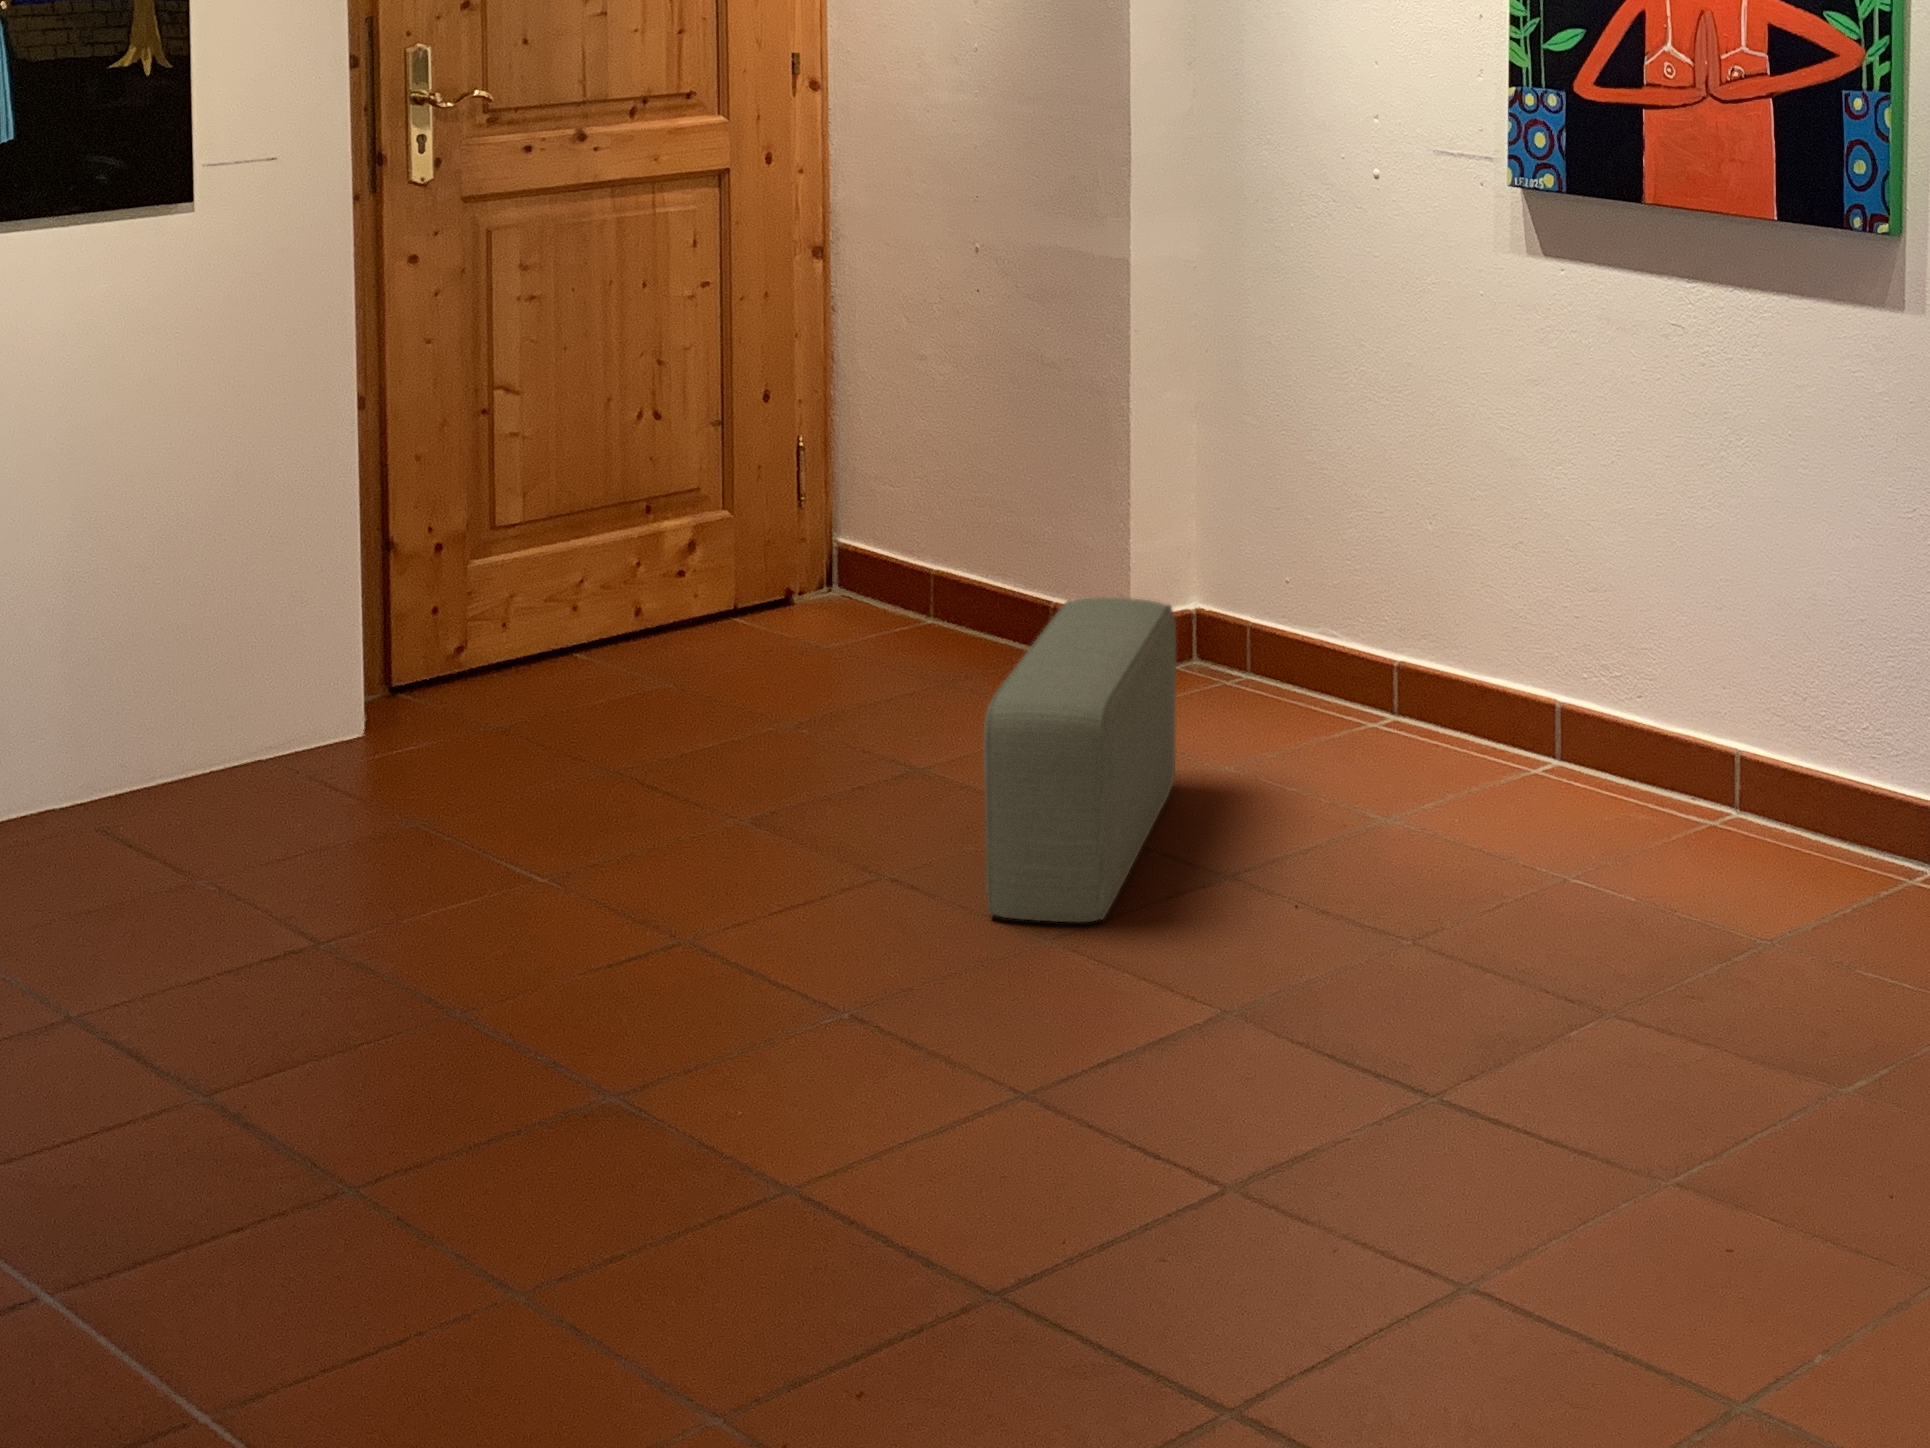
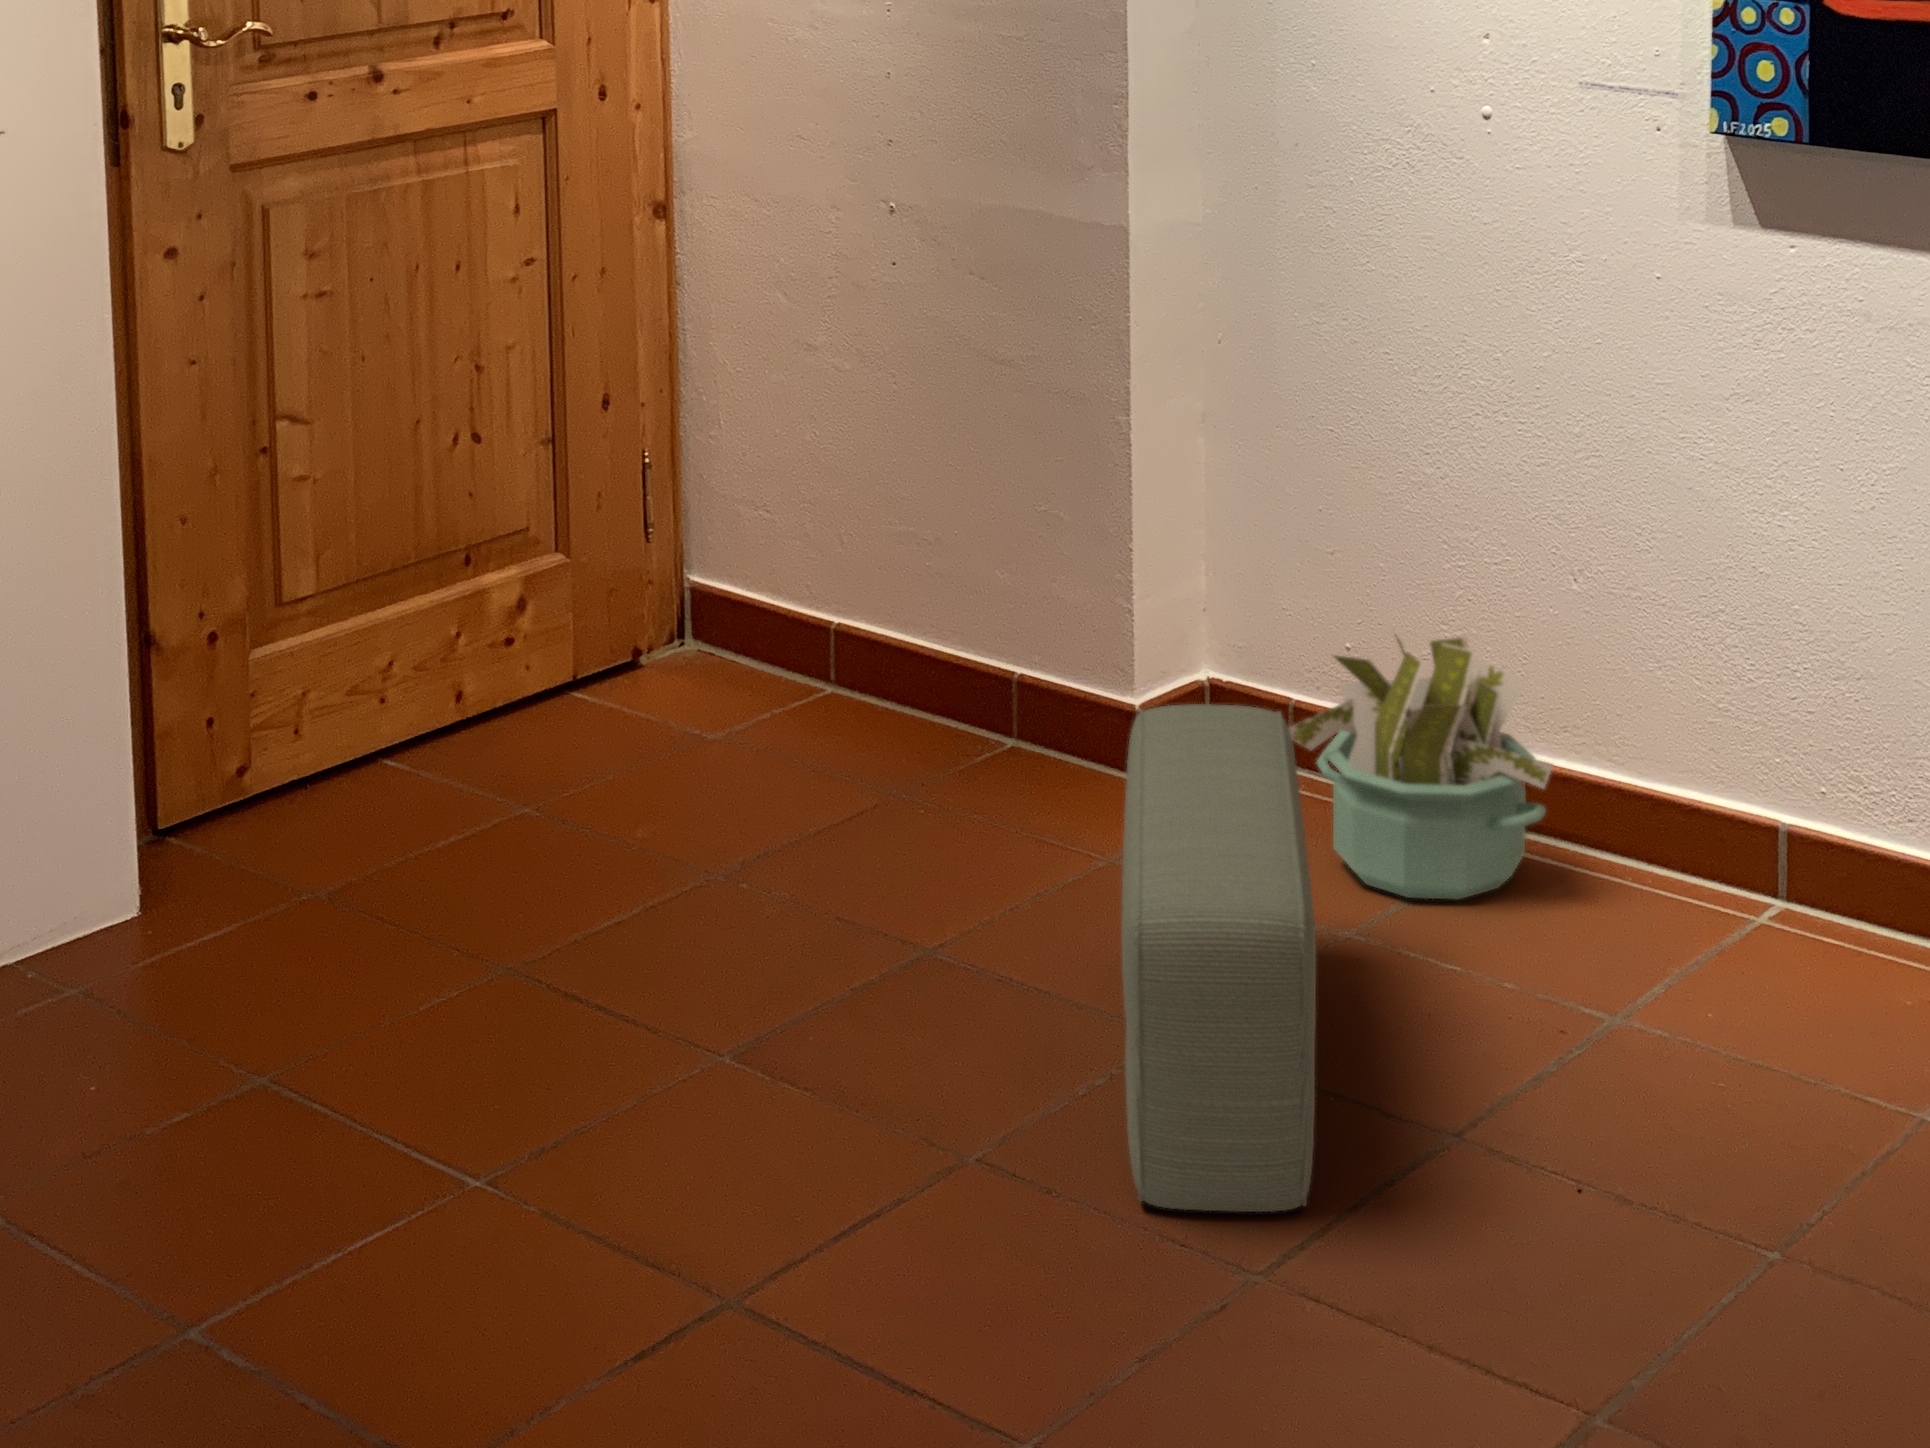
decorative plant: none [1195,566,1395,761] -> present [1289,637,1553,899]

